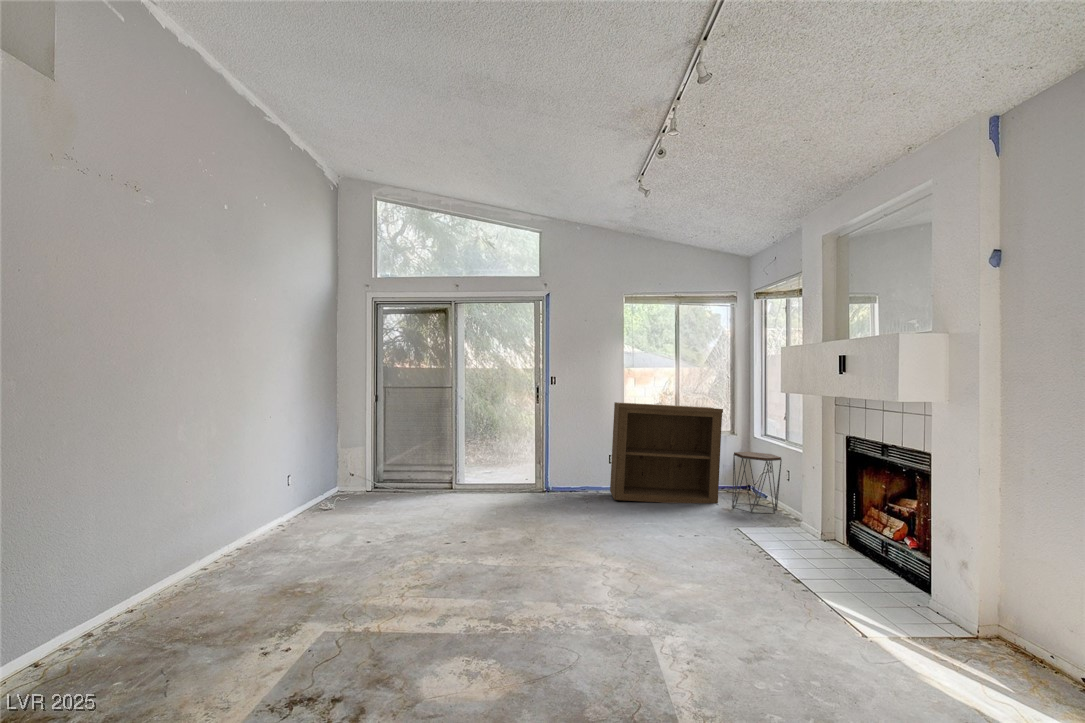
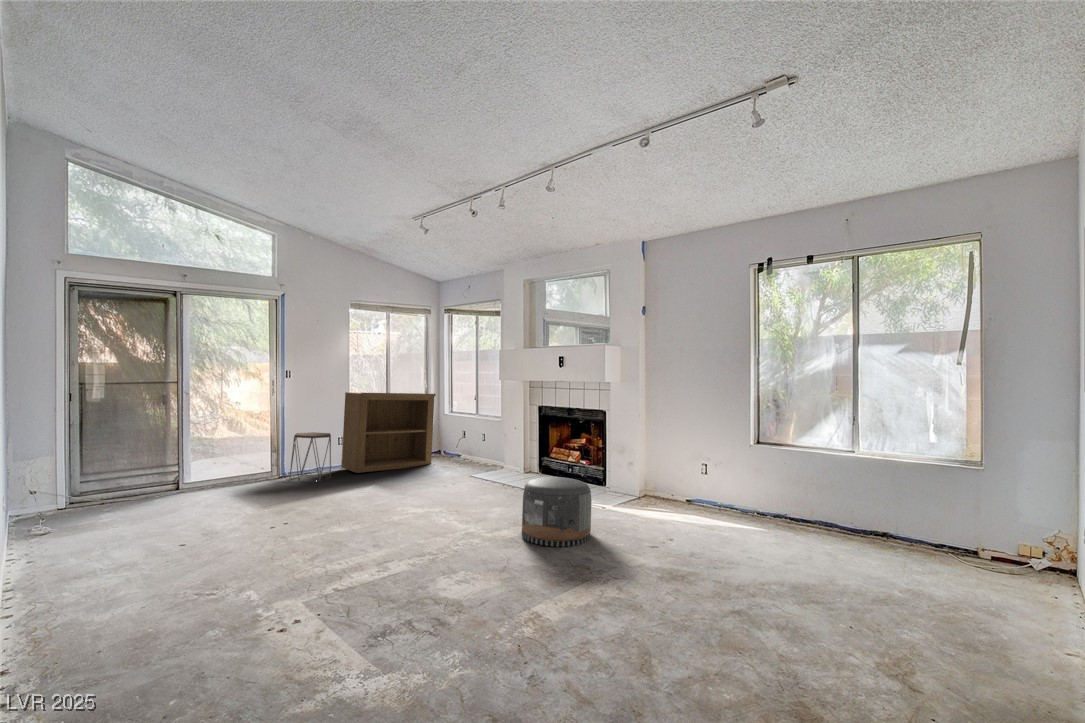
side table: present [732,452,782,514] -> present [290,432,331,482]
pouf: none [655,550,773,675] -> present [522,477,592,547]

